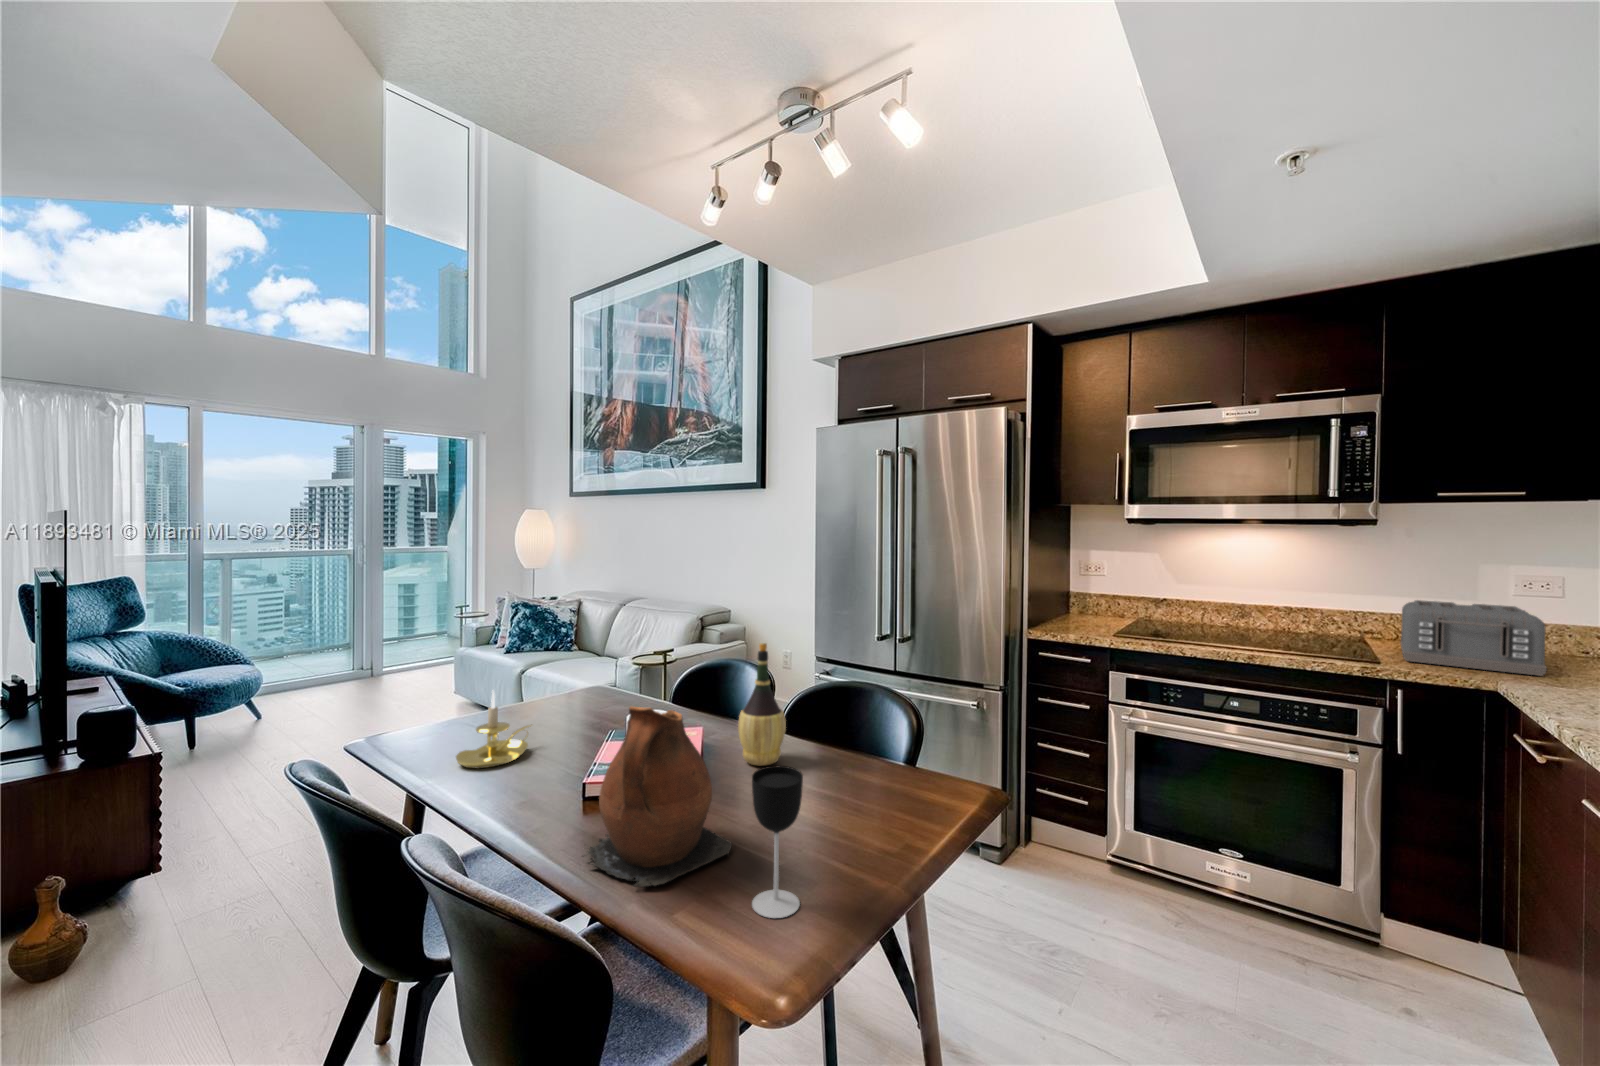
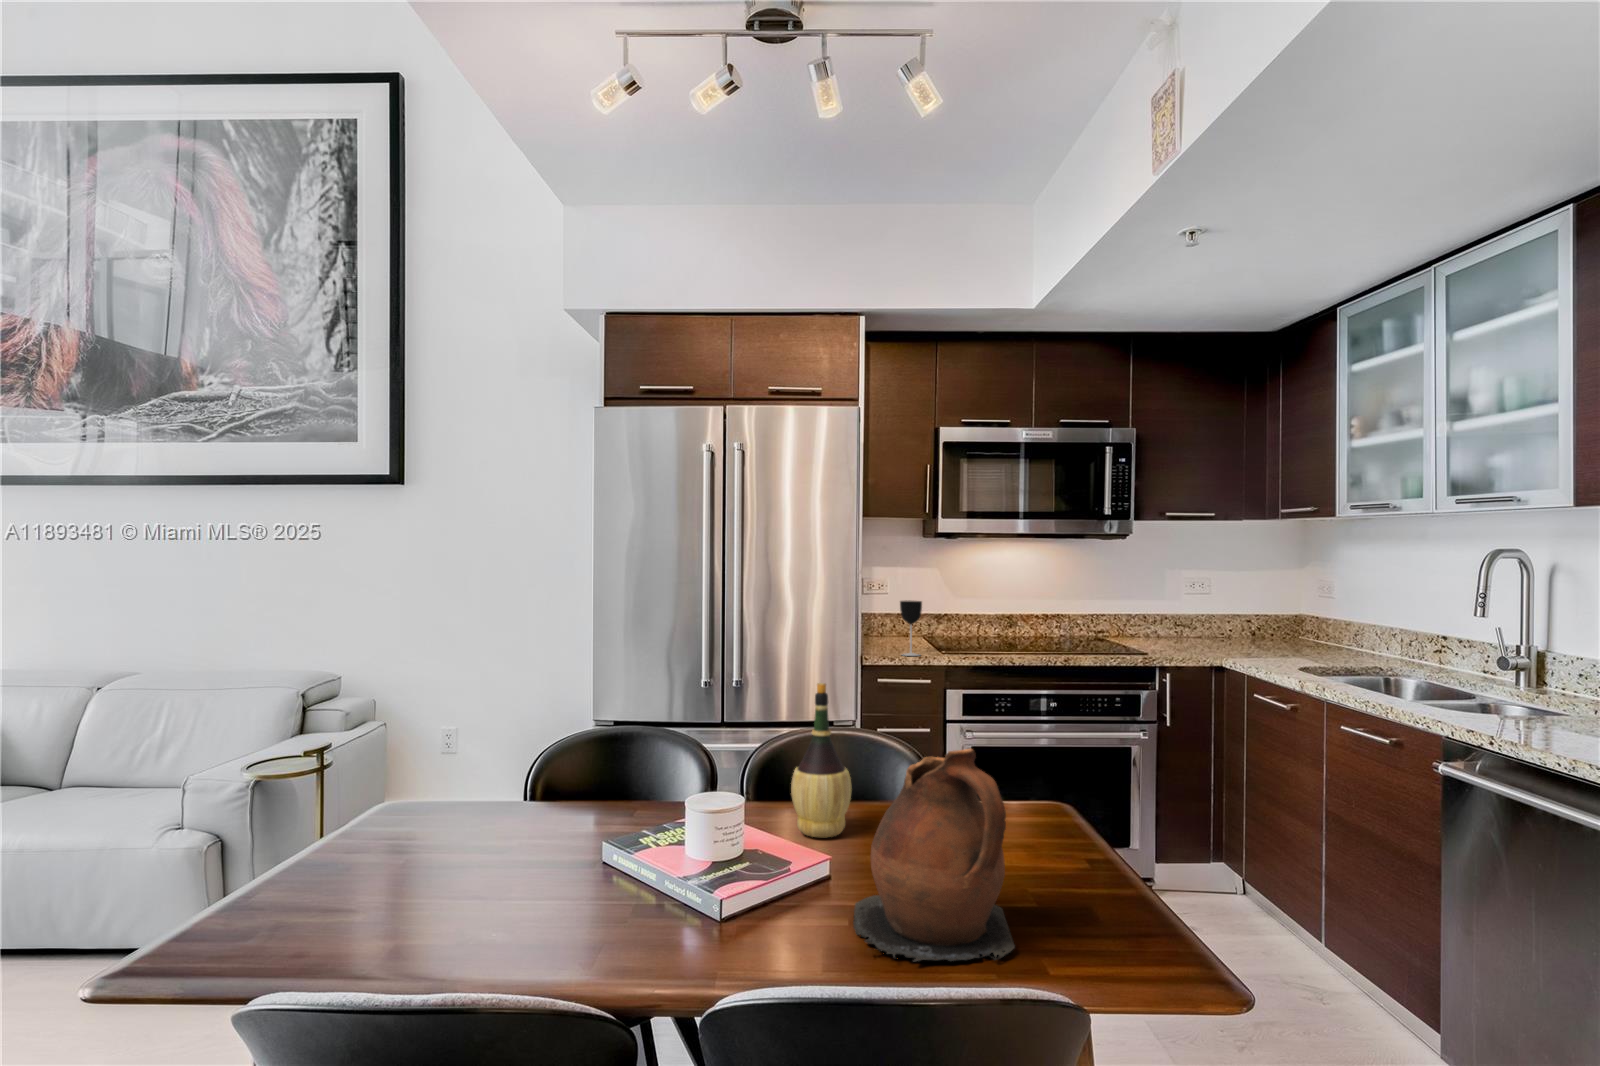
toaster: present [1400,600,1547,676] -> none [1130,600,1235,651]
candle holder: present [456,691,531,768] -> none [429,806,532,943]
wine glass: present [752,766,803,918] -> present [900,601,922,656]

